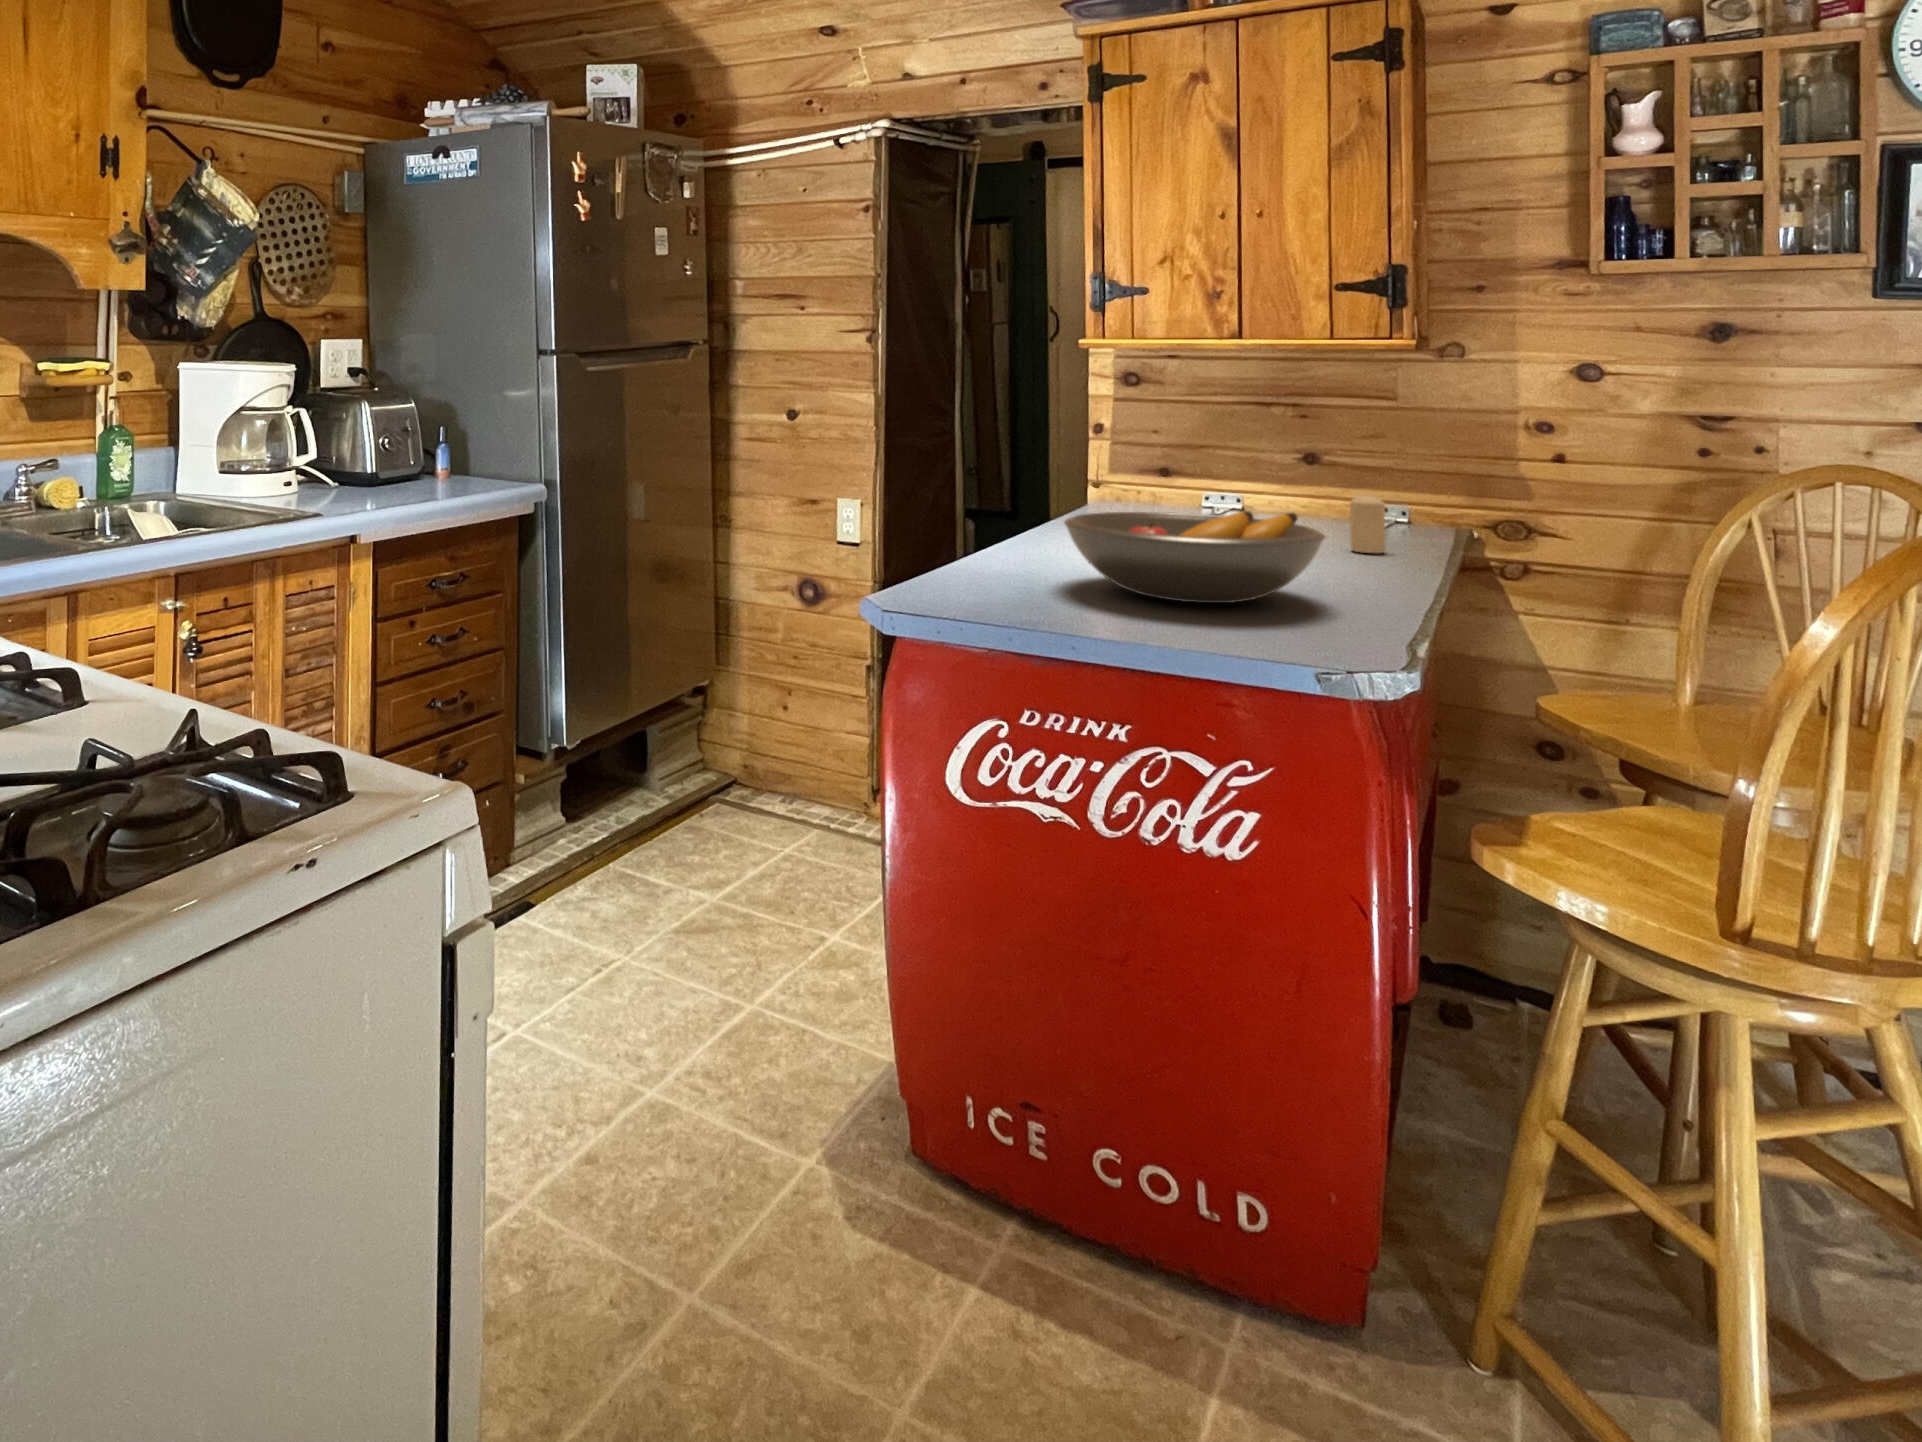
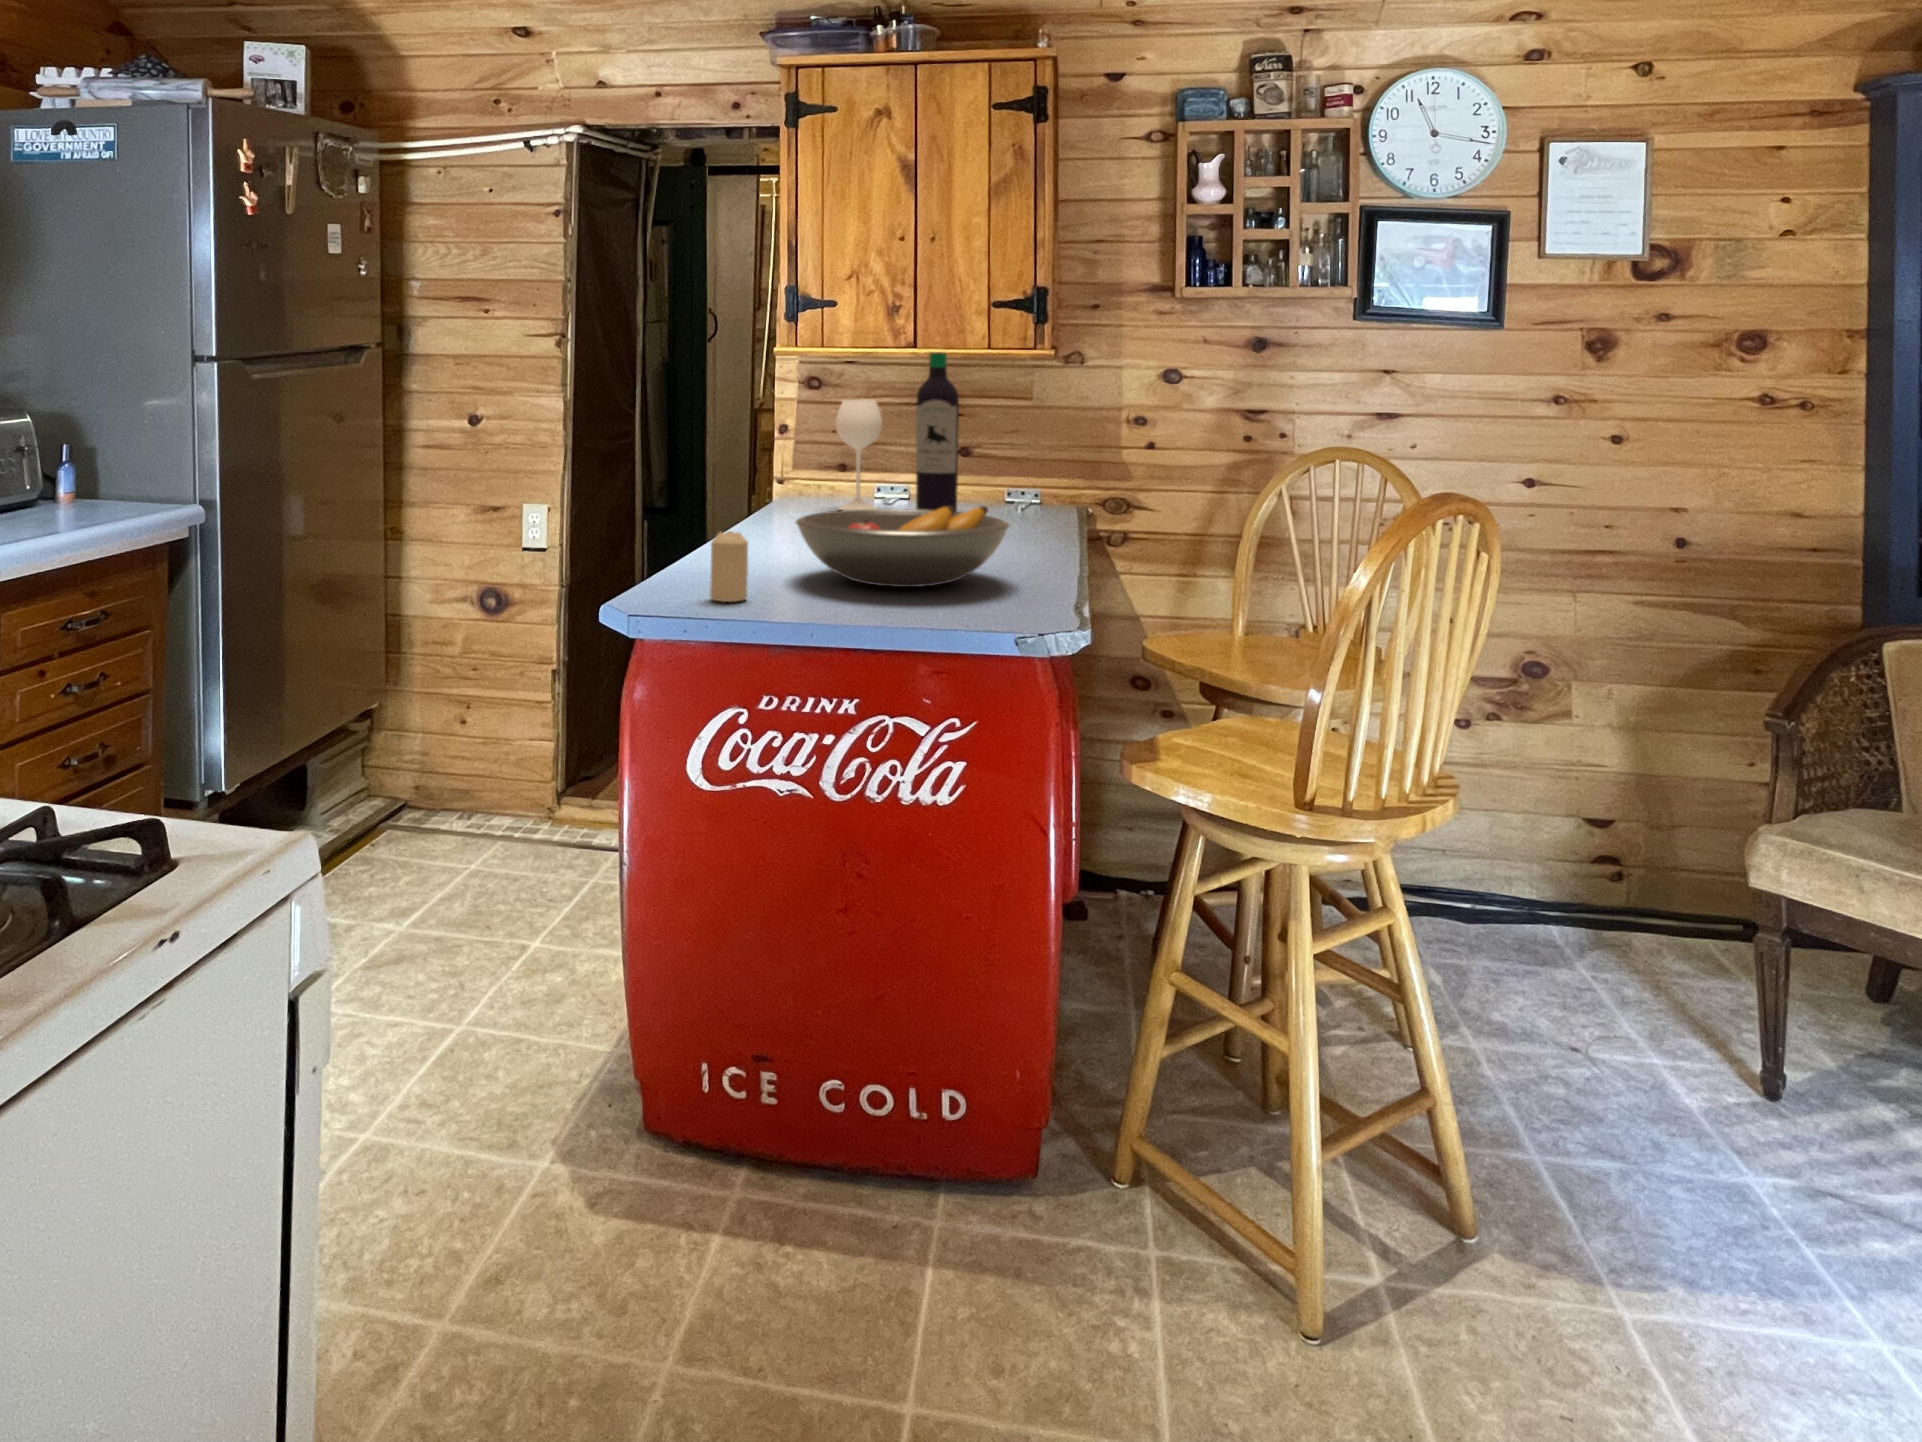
wine bottle: none [1149,317,1294,525] -> present [836,353,959,512]
candle: present [1350,494,1386,553] -> present [710,531,748,602]

